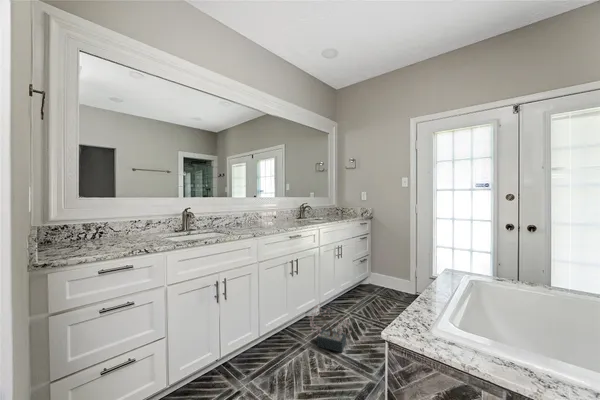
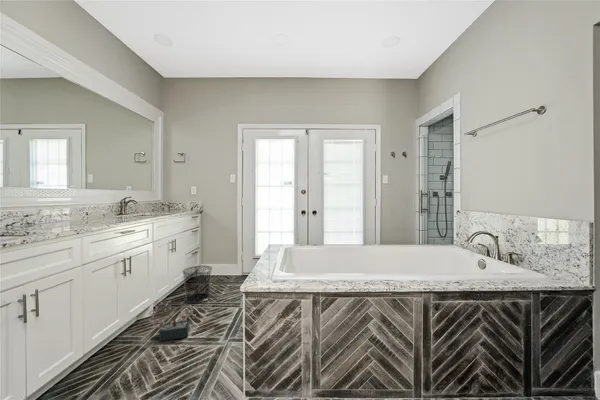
waste bin: none [348,274,377,314] -> present [183,266,212,303]

